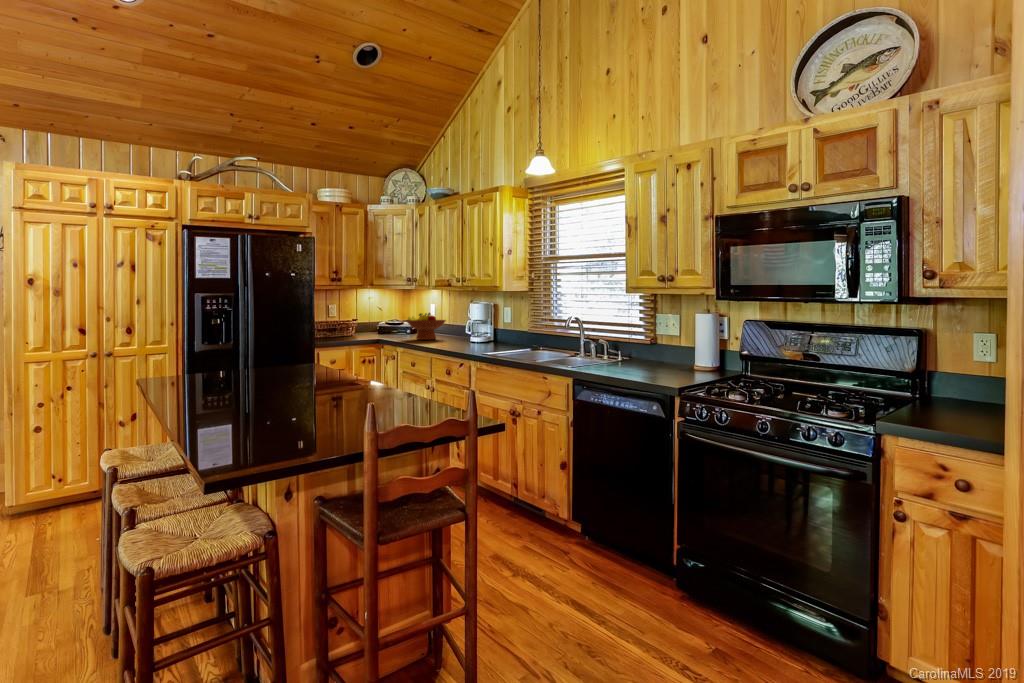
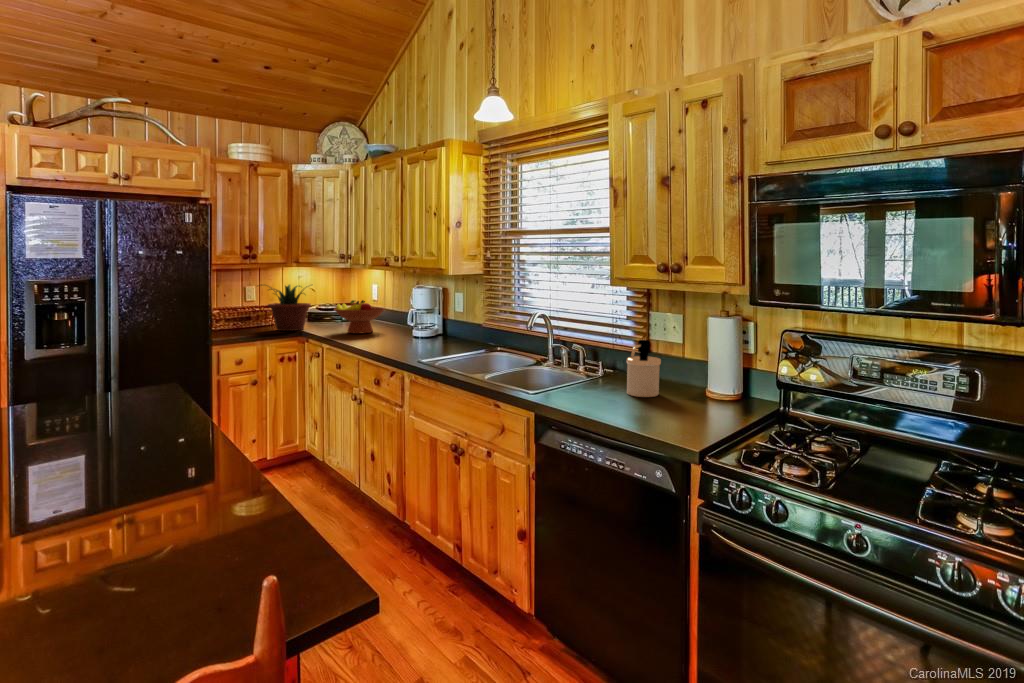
potted plant: none [343,301,387,339] -> present [268,285,311,331]
soap dispenser: none [638,329,663,369] -> present [627,340,661,397]

